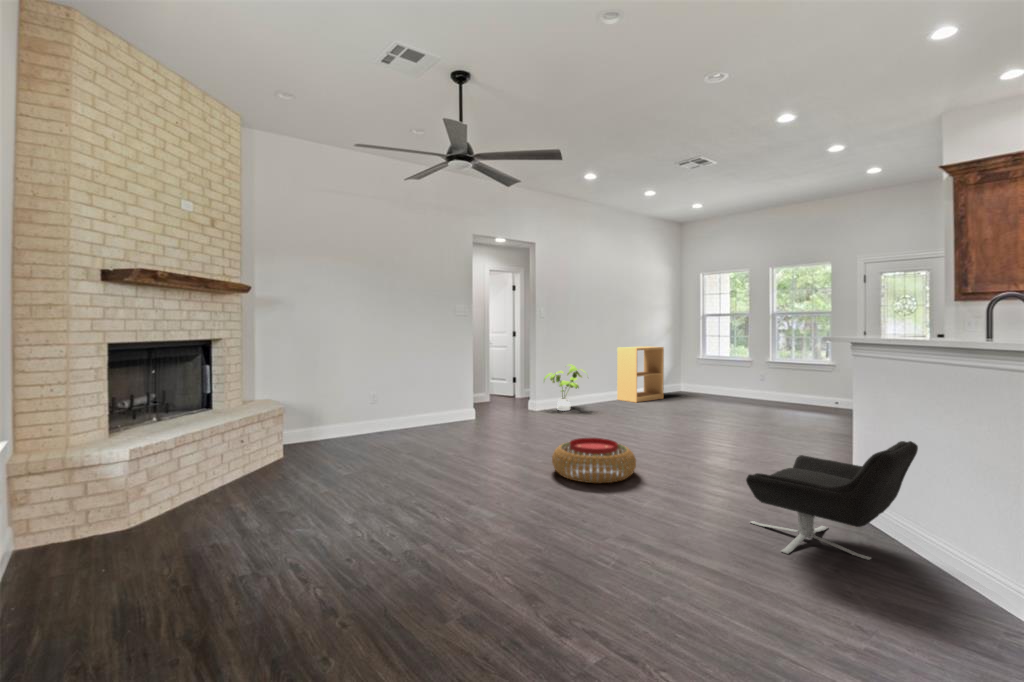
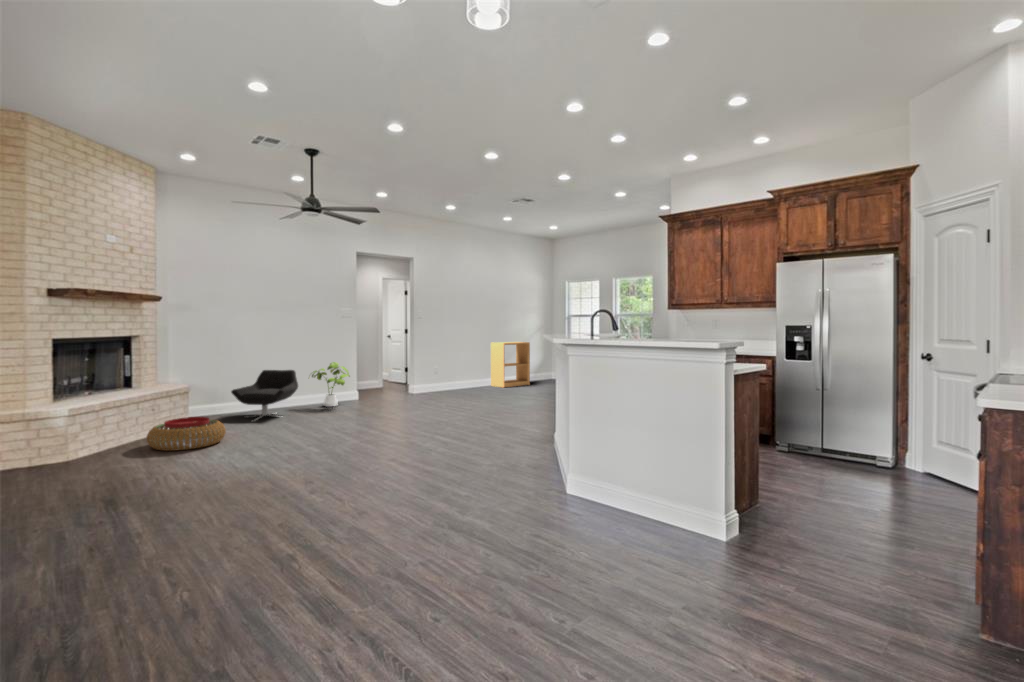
house plant: present [544,364,585,411] -> present [312,362,350,407]
pouf: present [552,438,636,483] -> present [147,417,226,451]
lounge chair: present [746,441,918,560] -> present [231,370,298,421]

